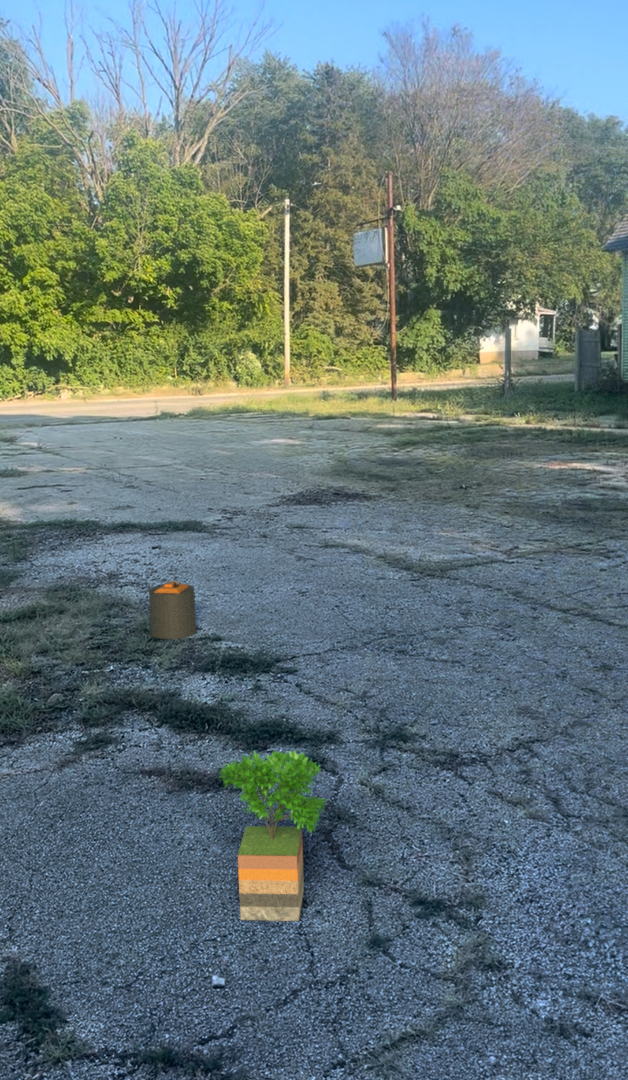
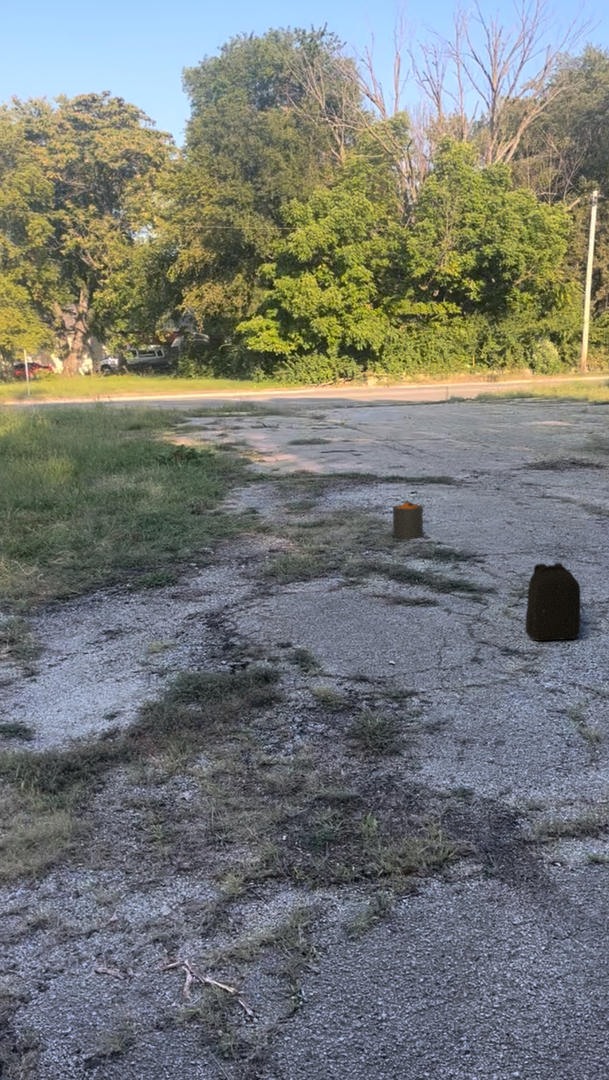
backpack: none [478,741,586,902] -> present [525,563,581,640]
potted tree: present [220,751,326,921] -> none [394,555,446,638]

